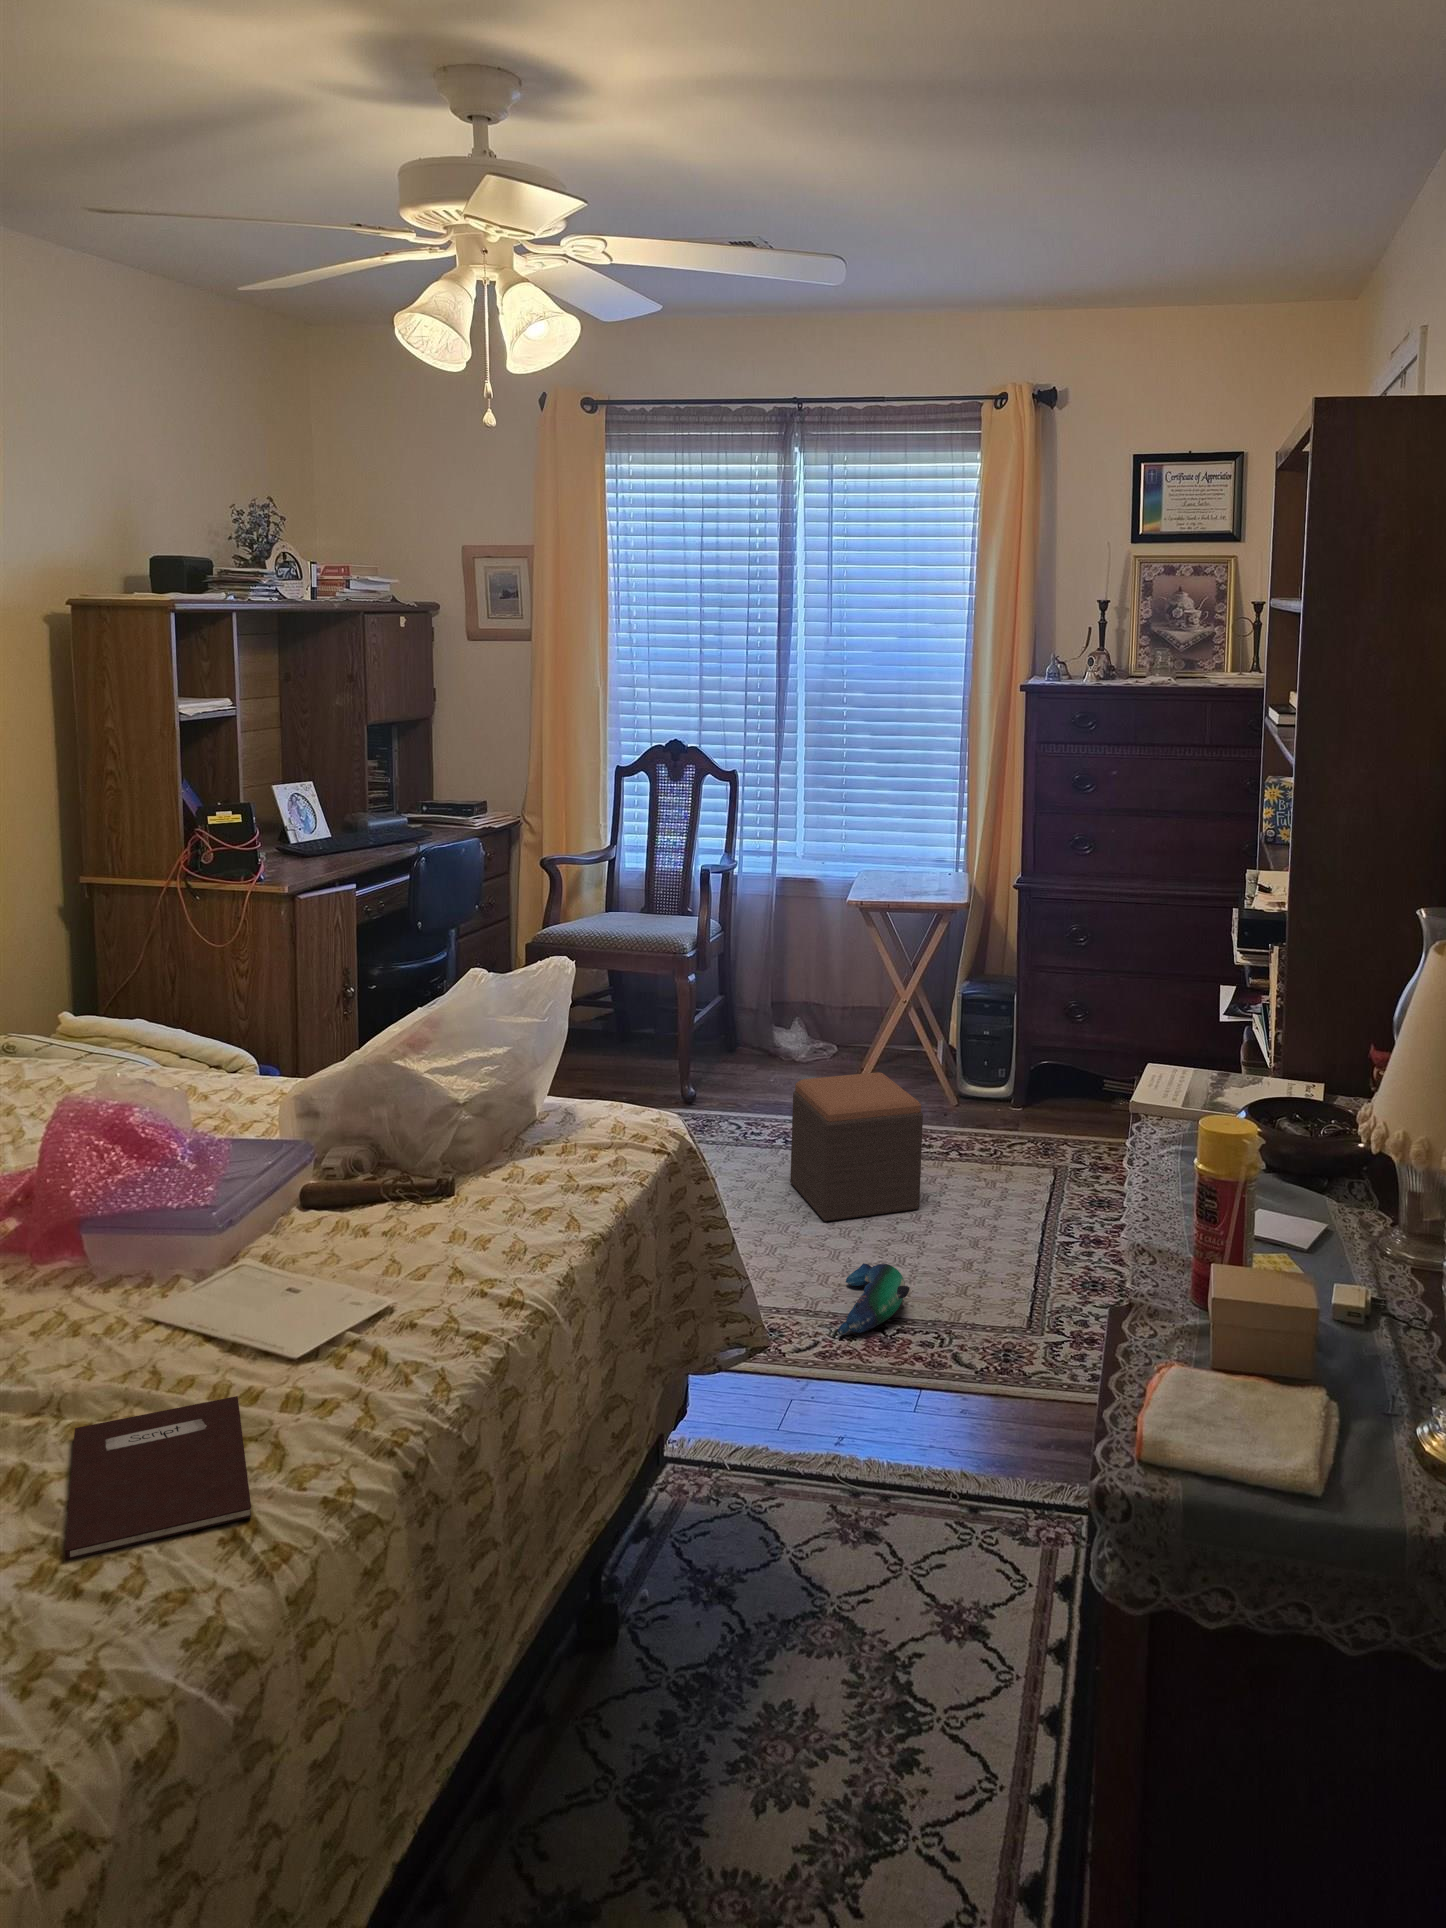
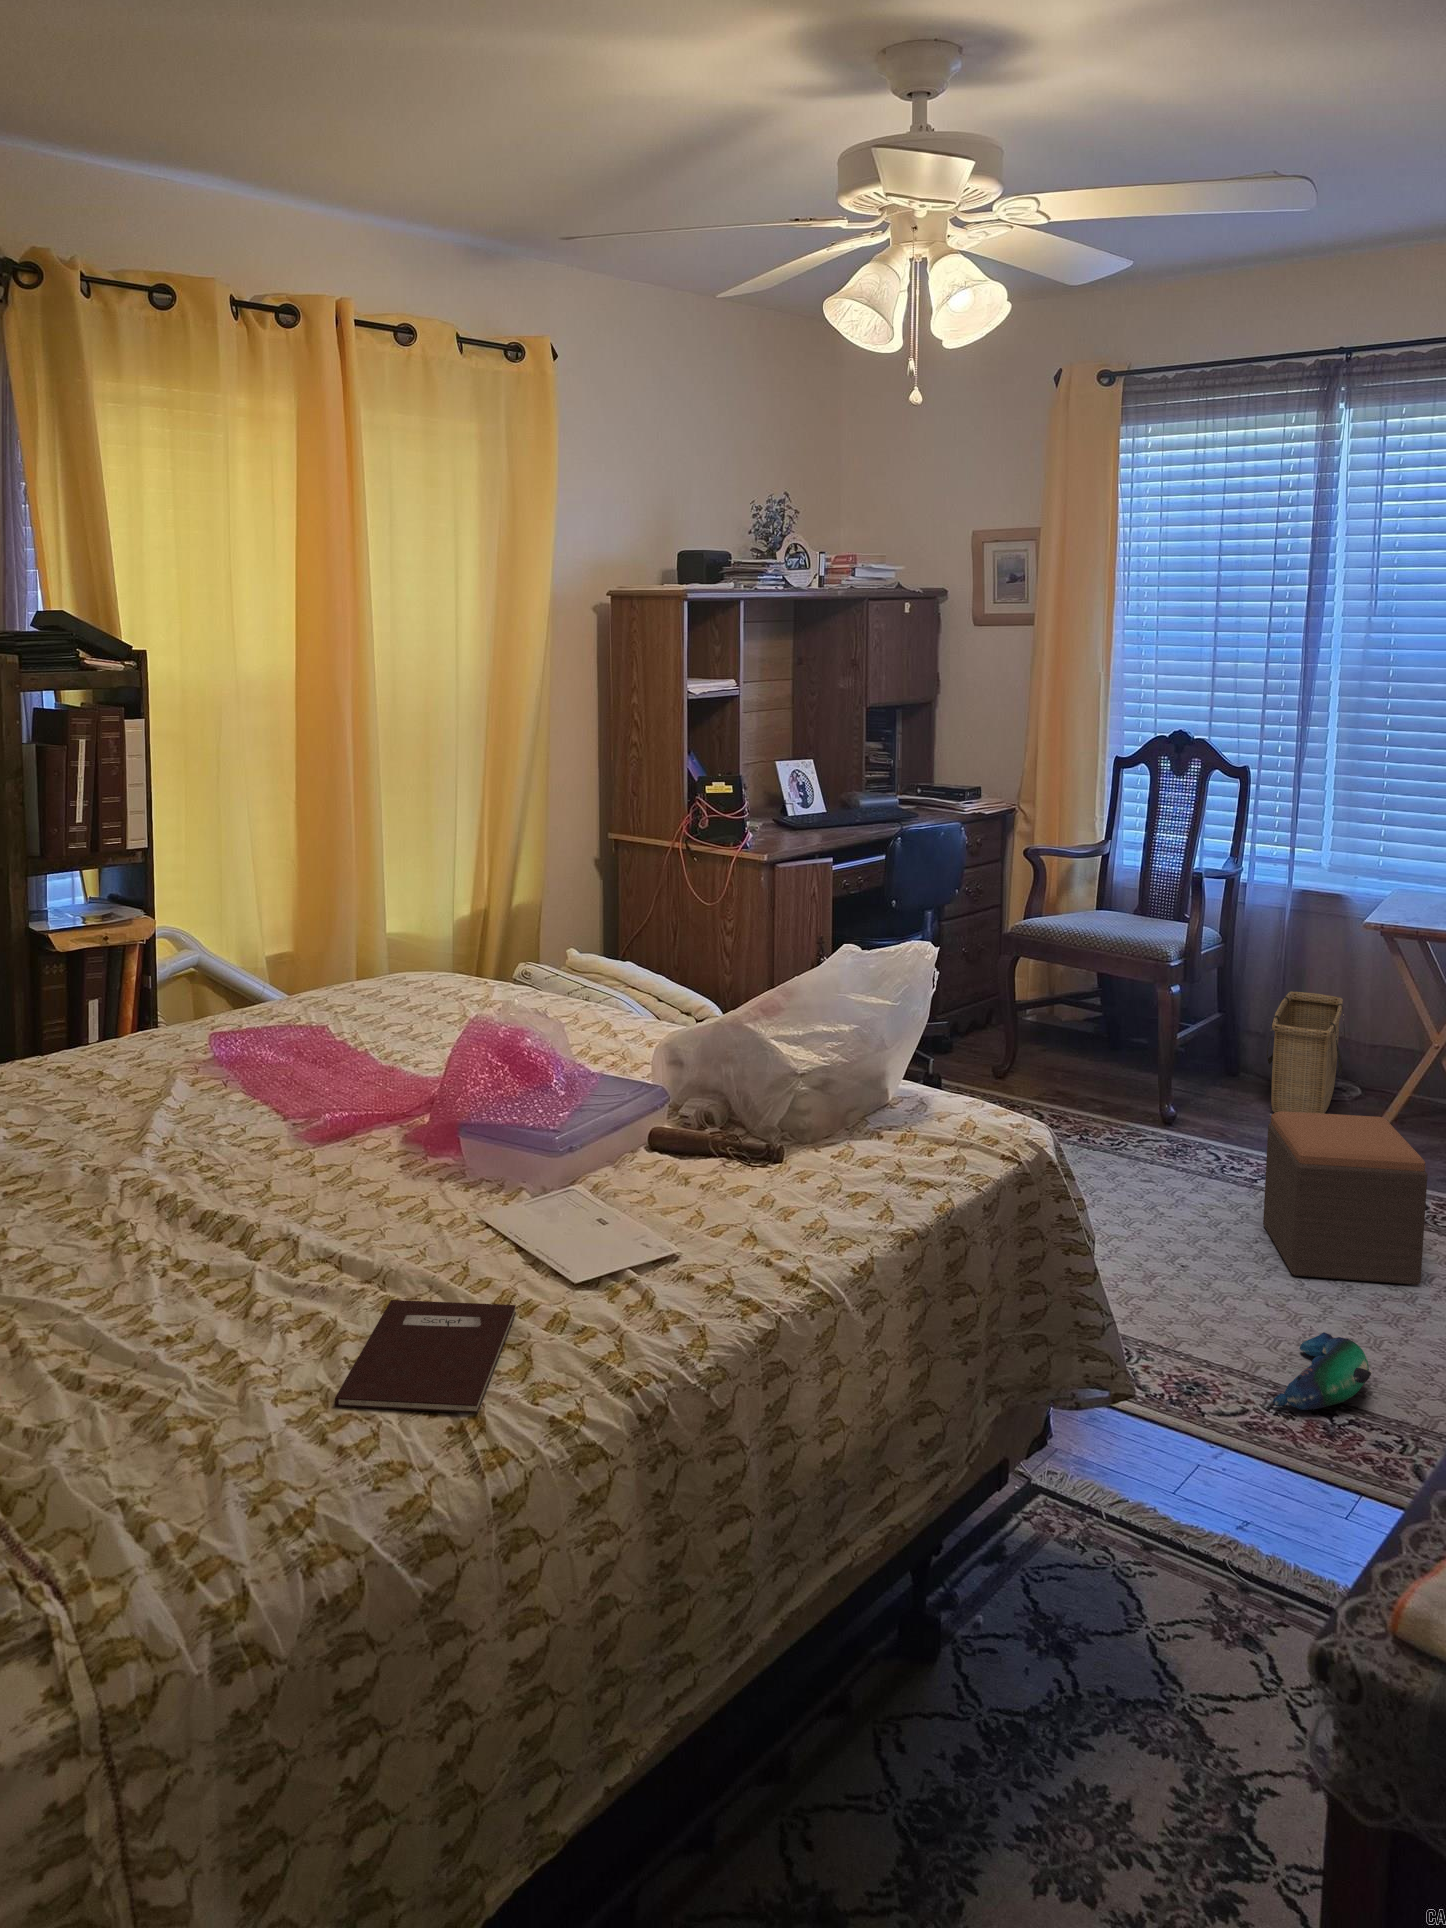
basket: none [764,973,825,1085] -> present [1267,992,1345,1114]

